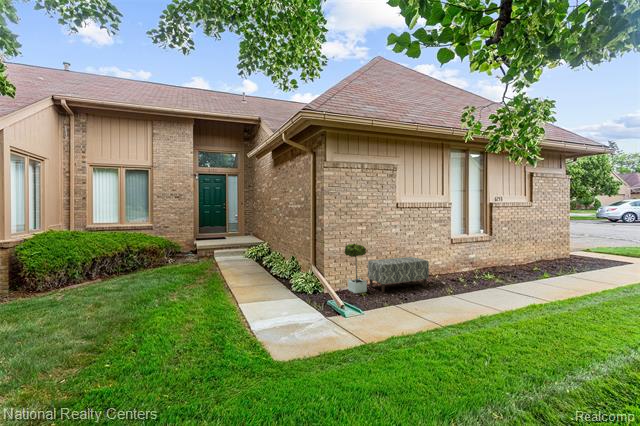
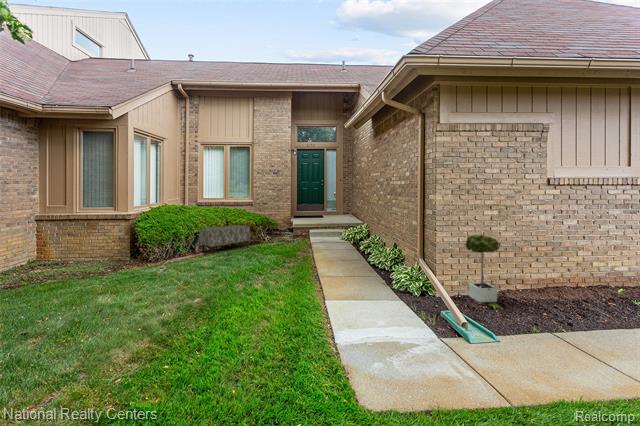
bench: present [368,257,429,292] -> present [200,225,250,253]

